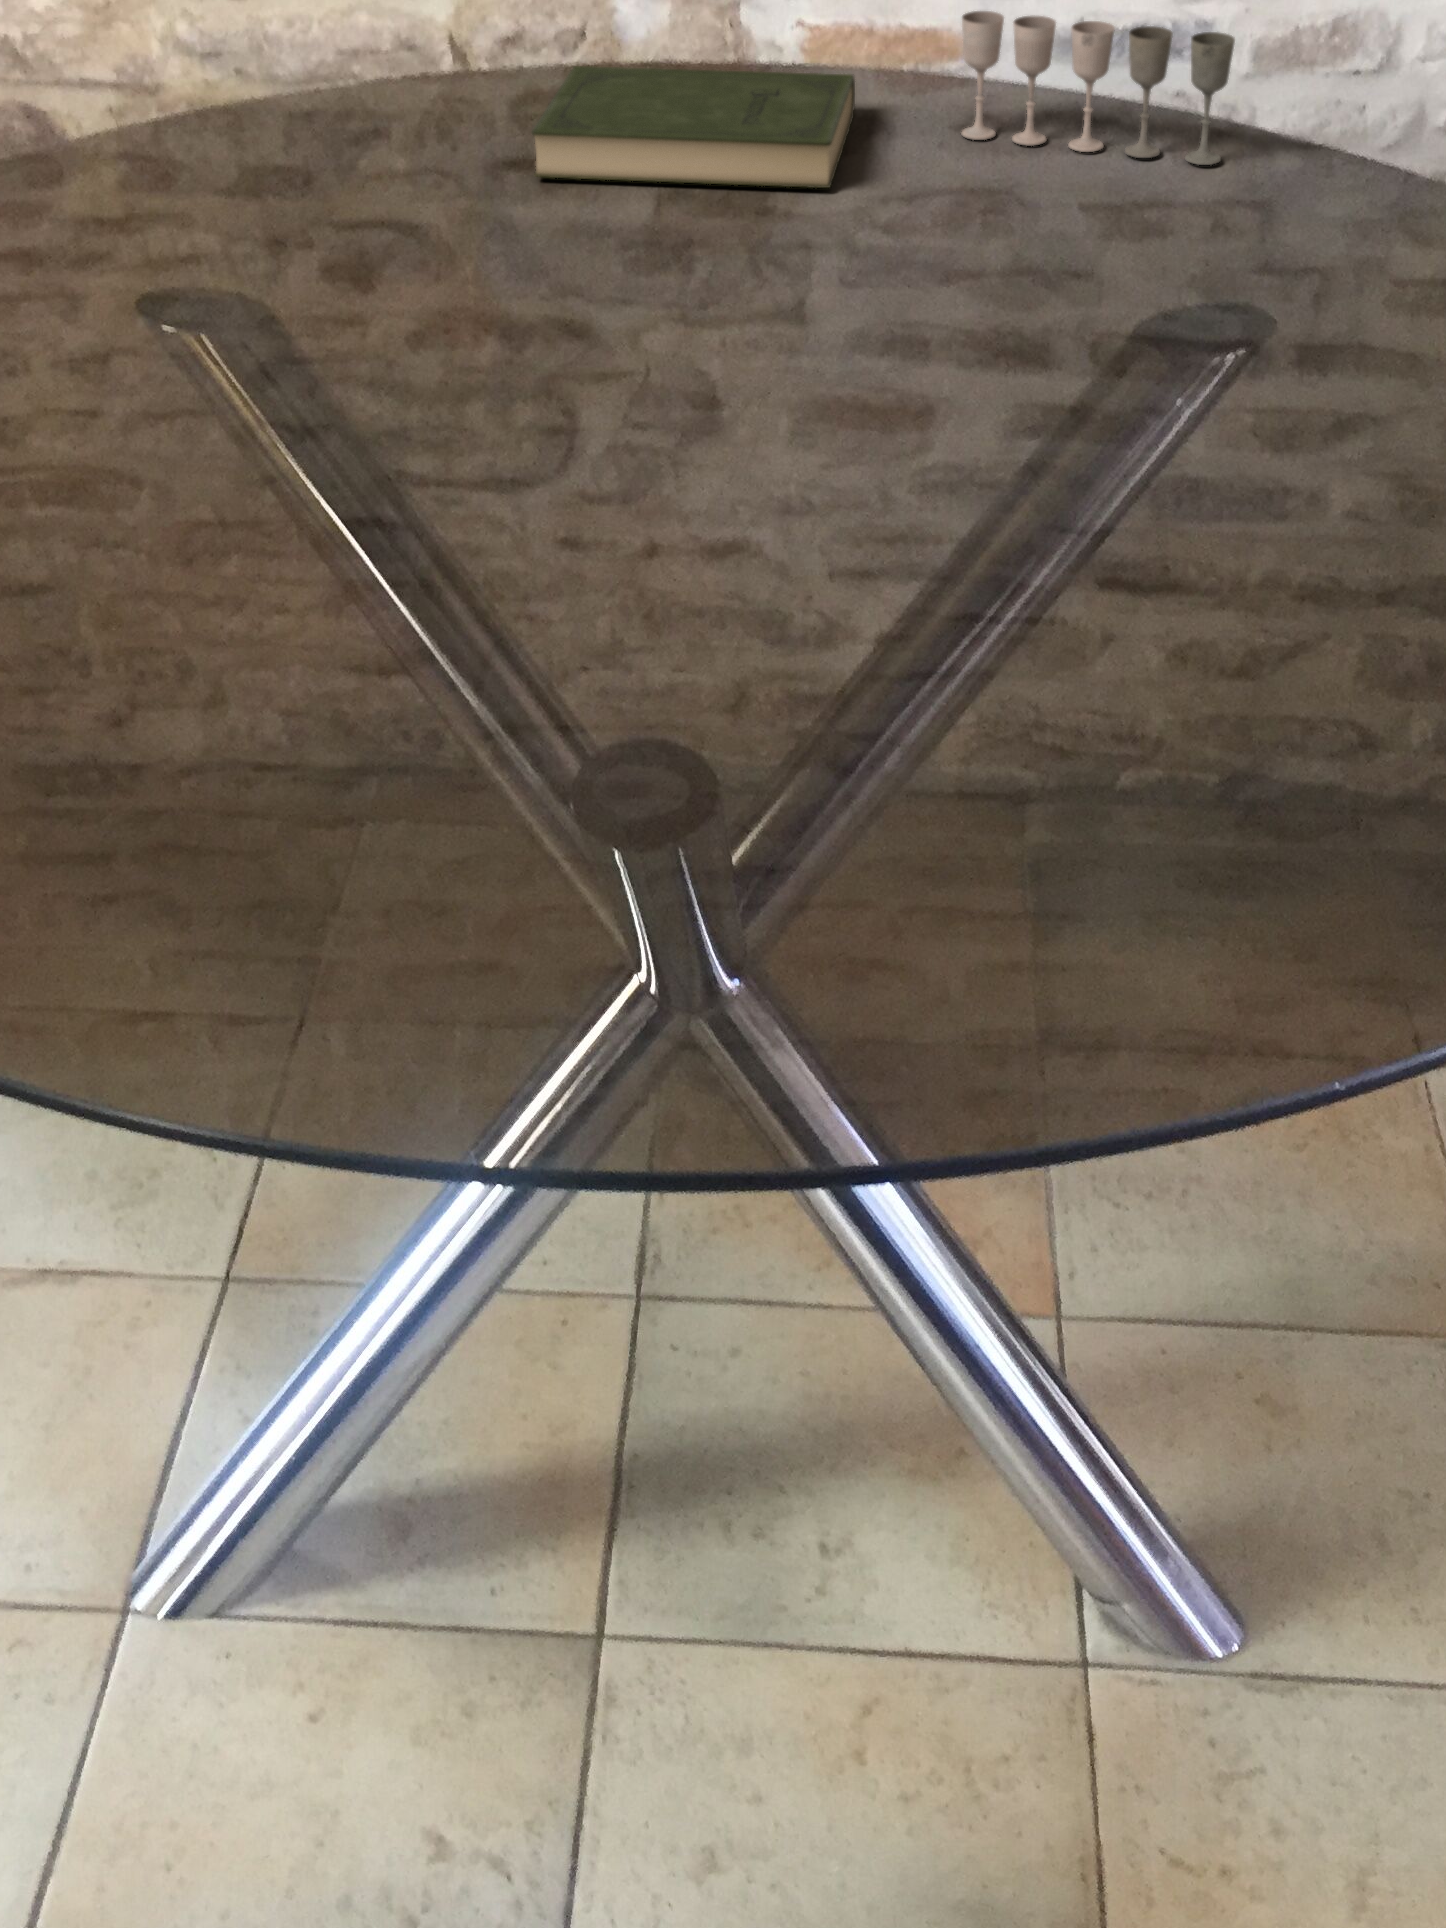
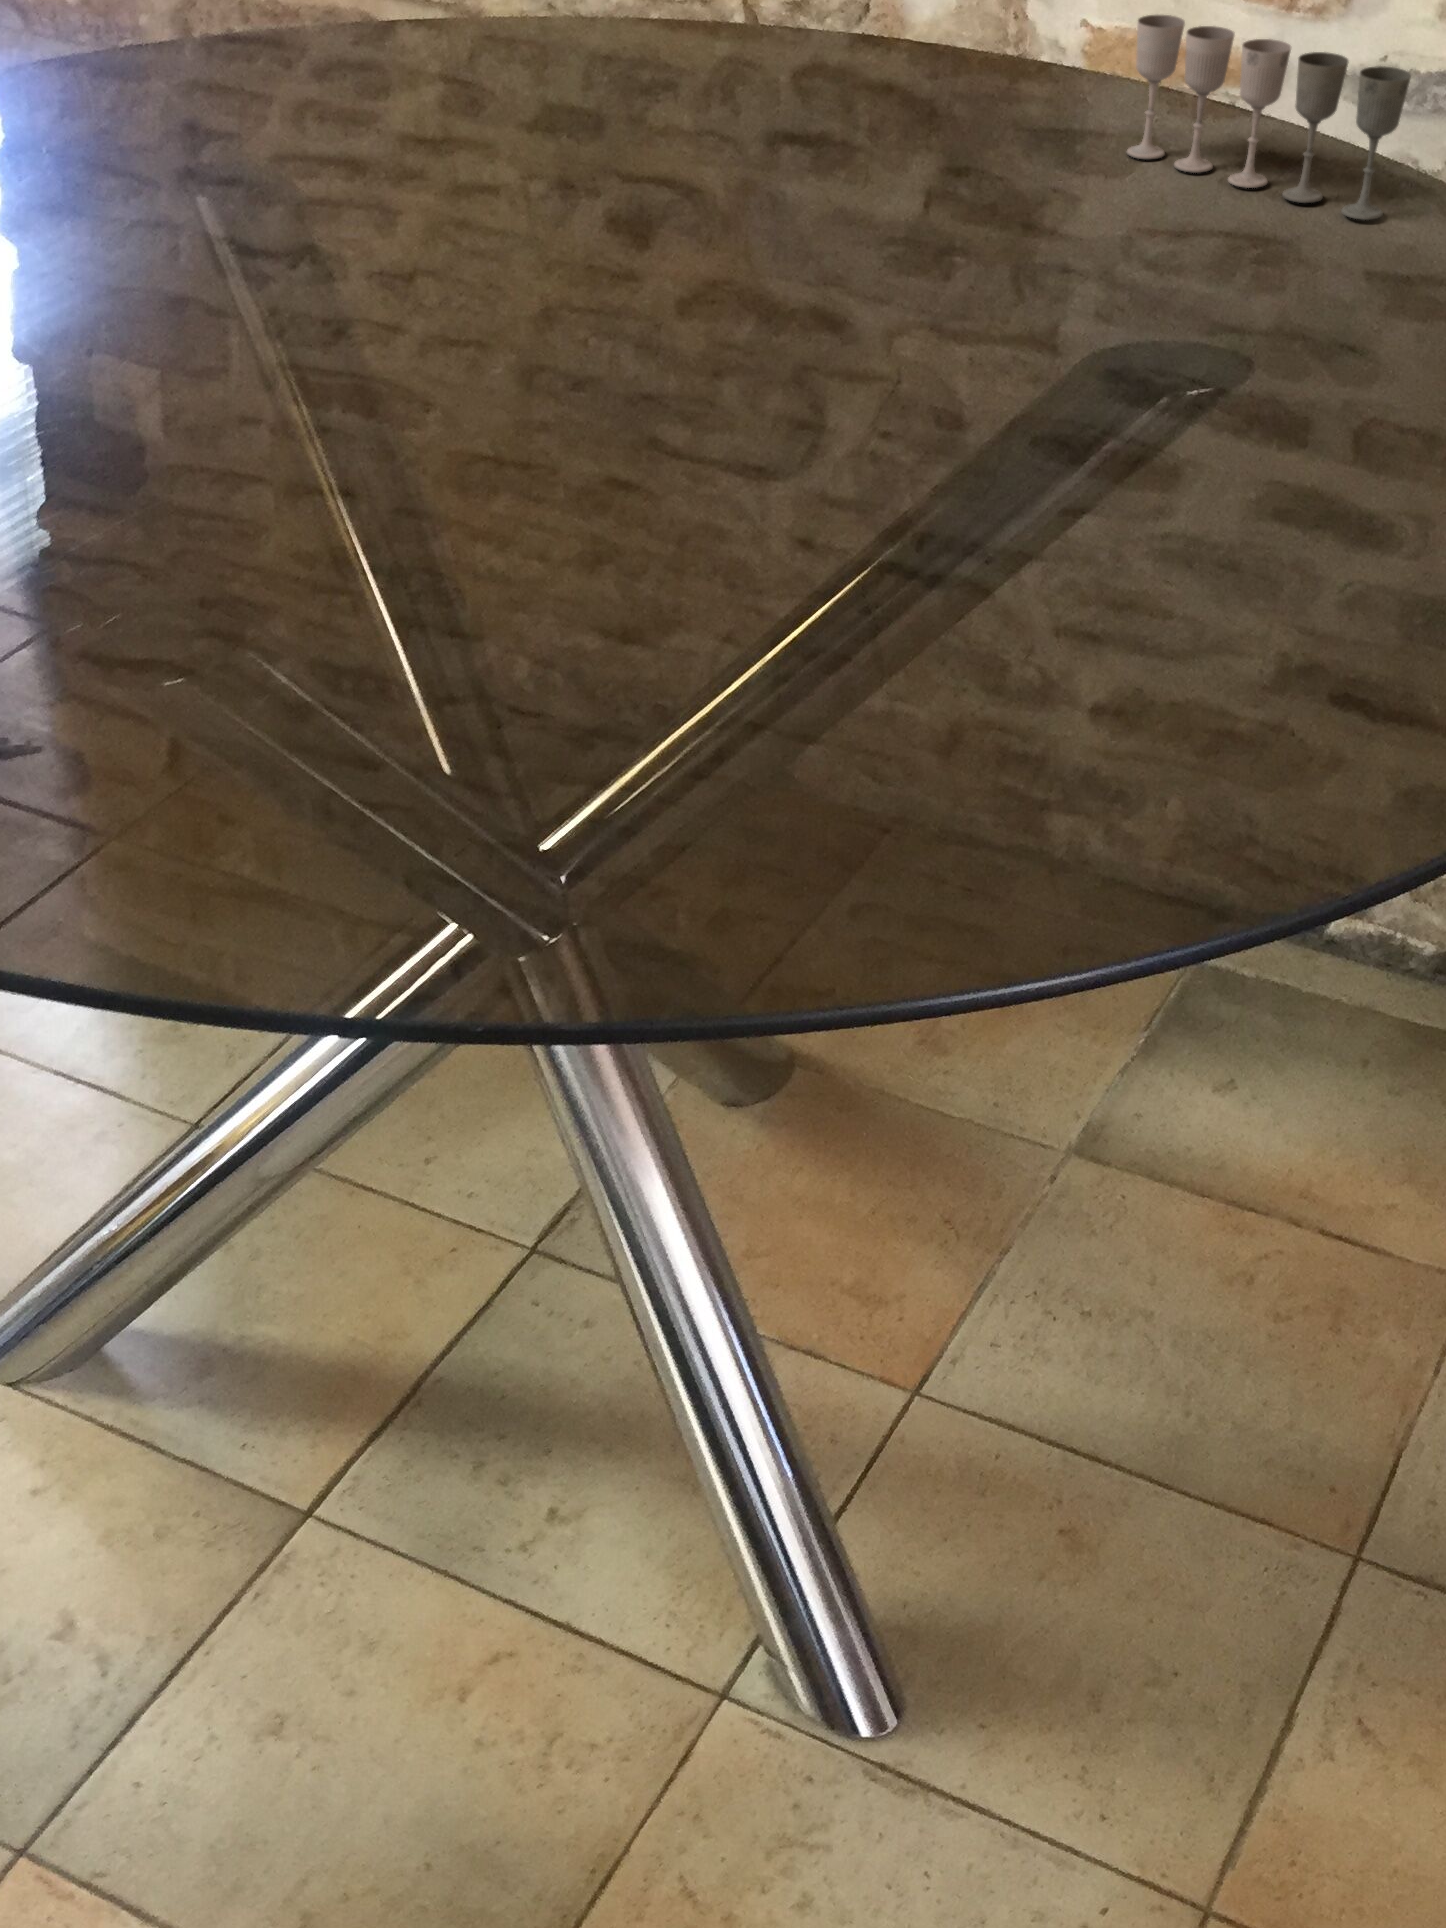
book: present [532,66,855,188] -> none [664,26,1042,179]

